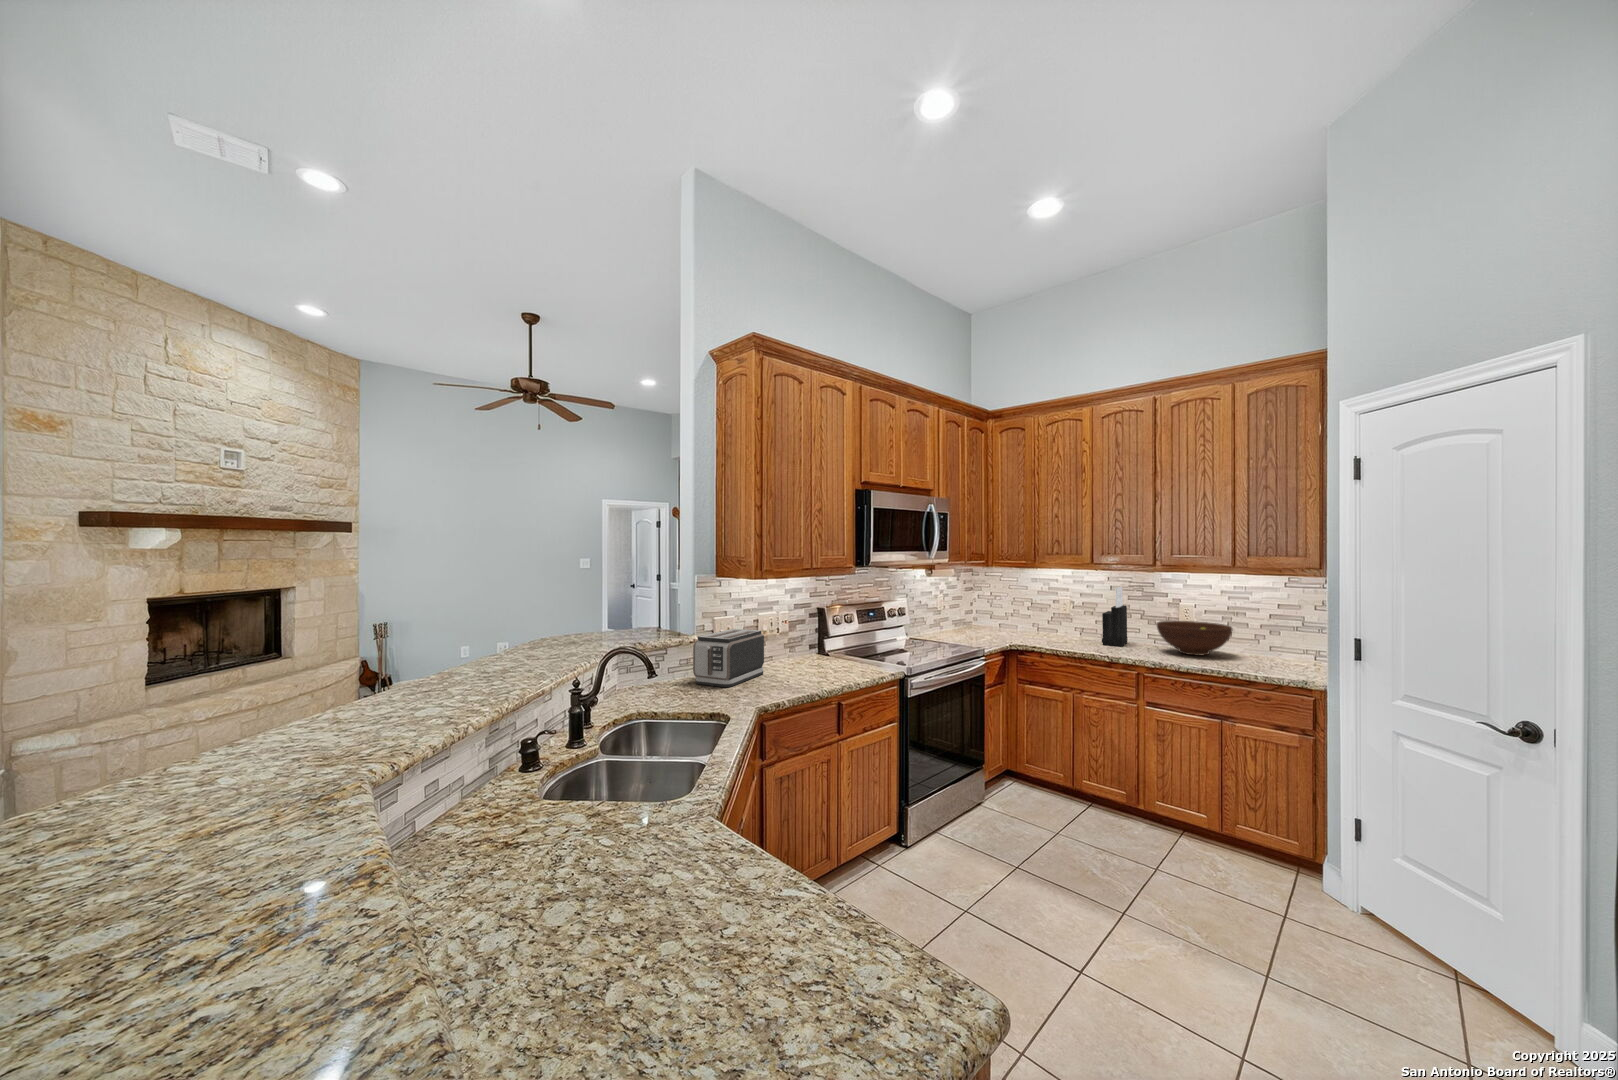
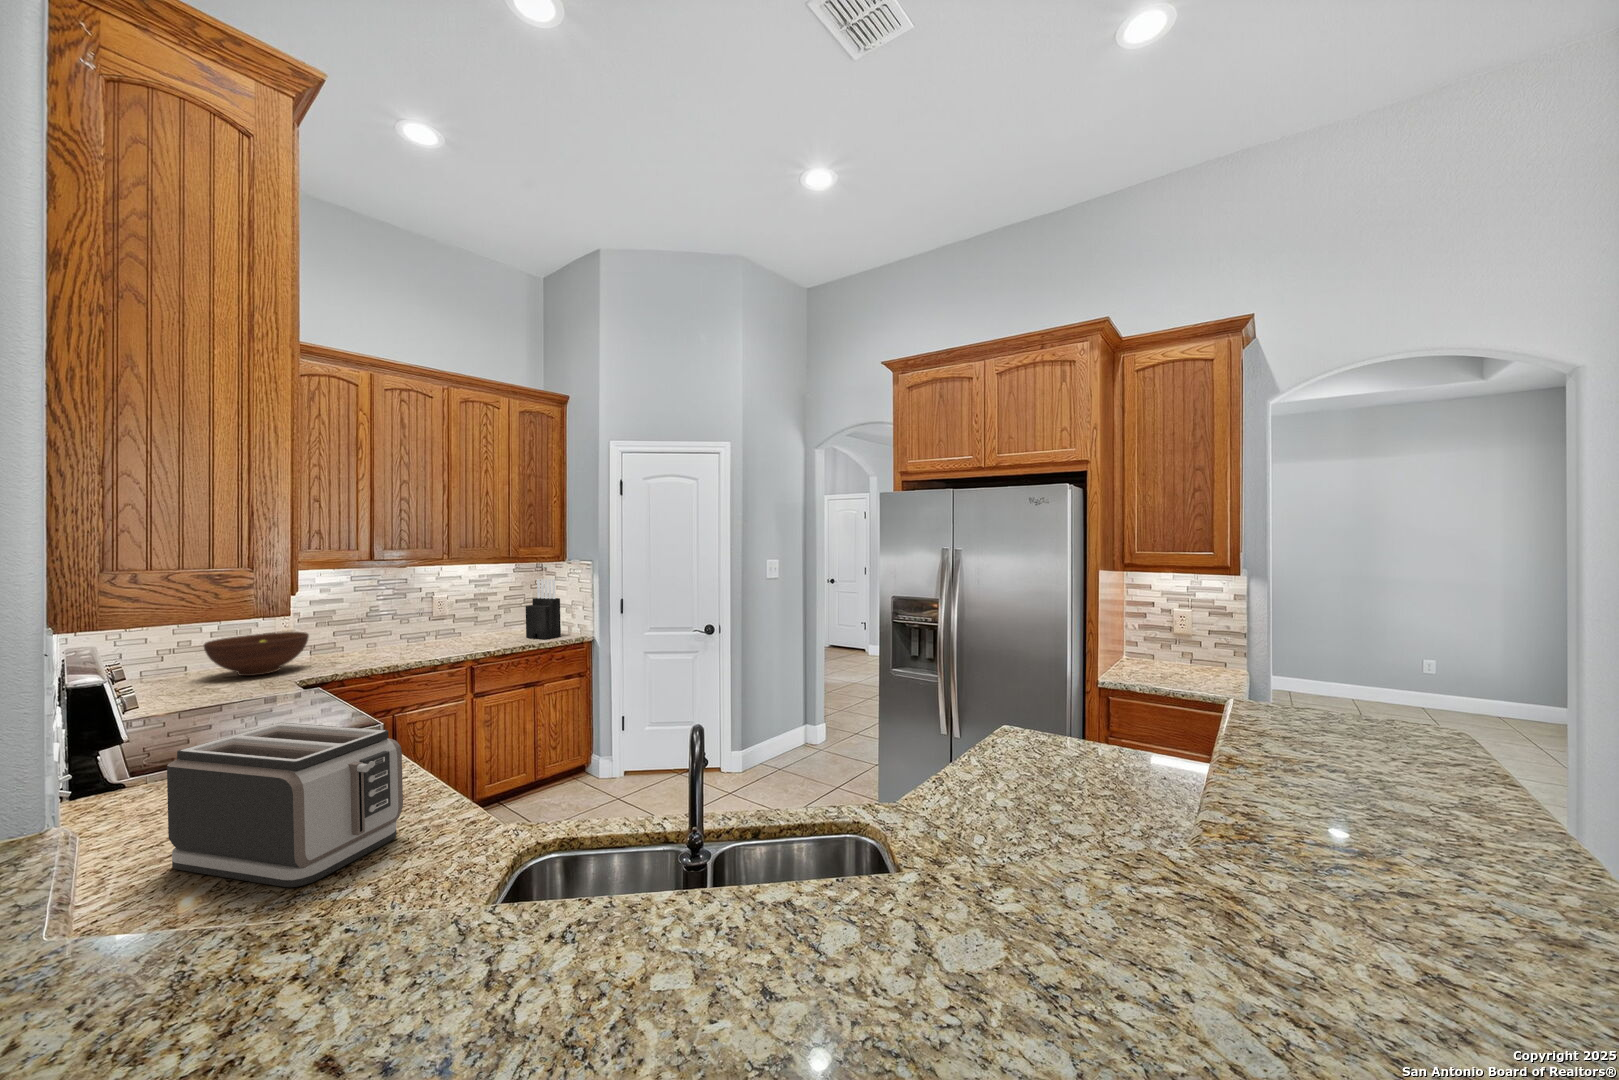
knife block: present [1102,587,1127,647] -> present [526,579,561,639]
fruit bowl: present [1157,621,1233,655] -> present [204,632,309,676]

